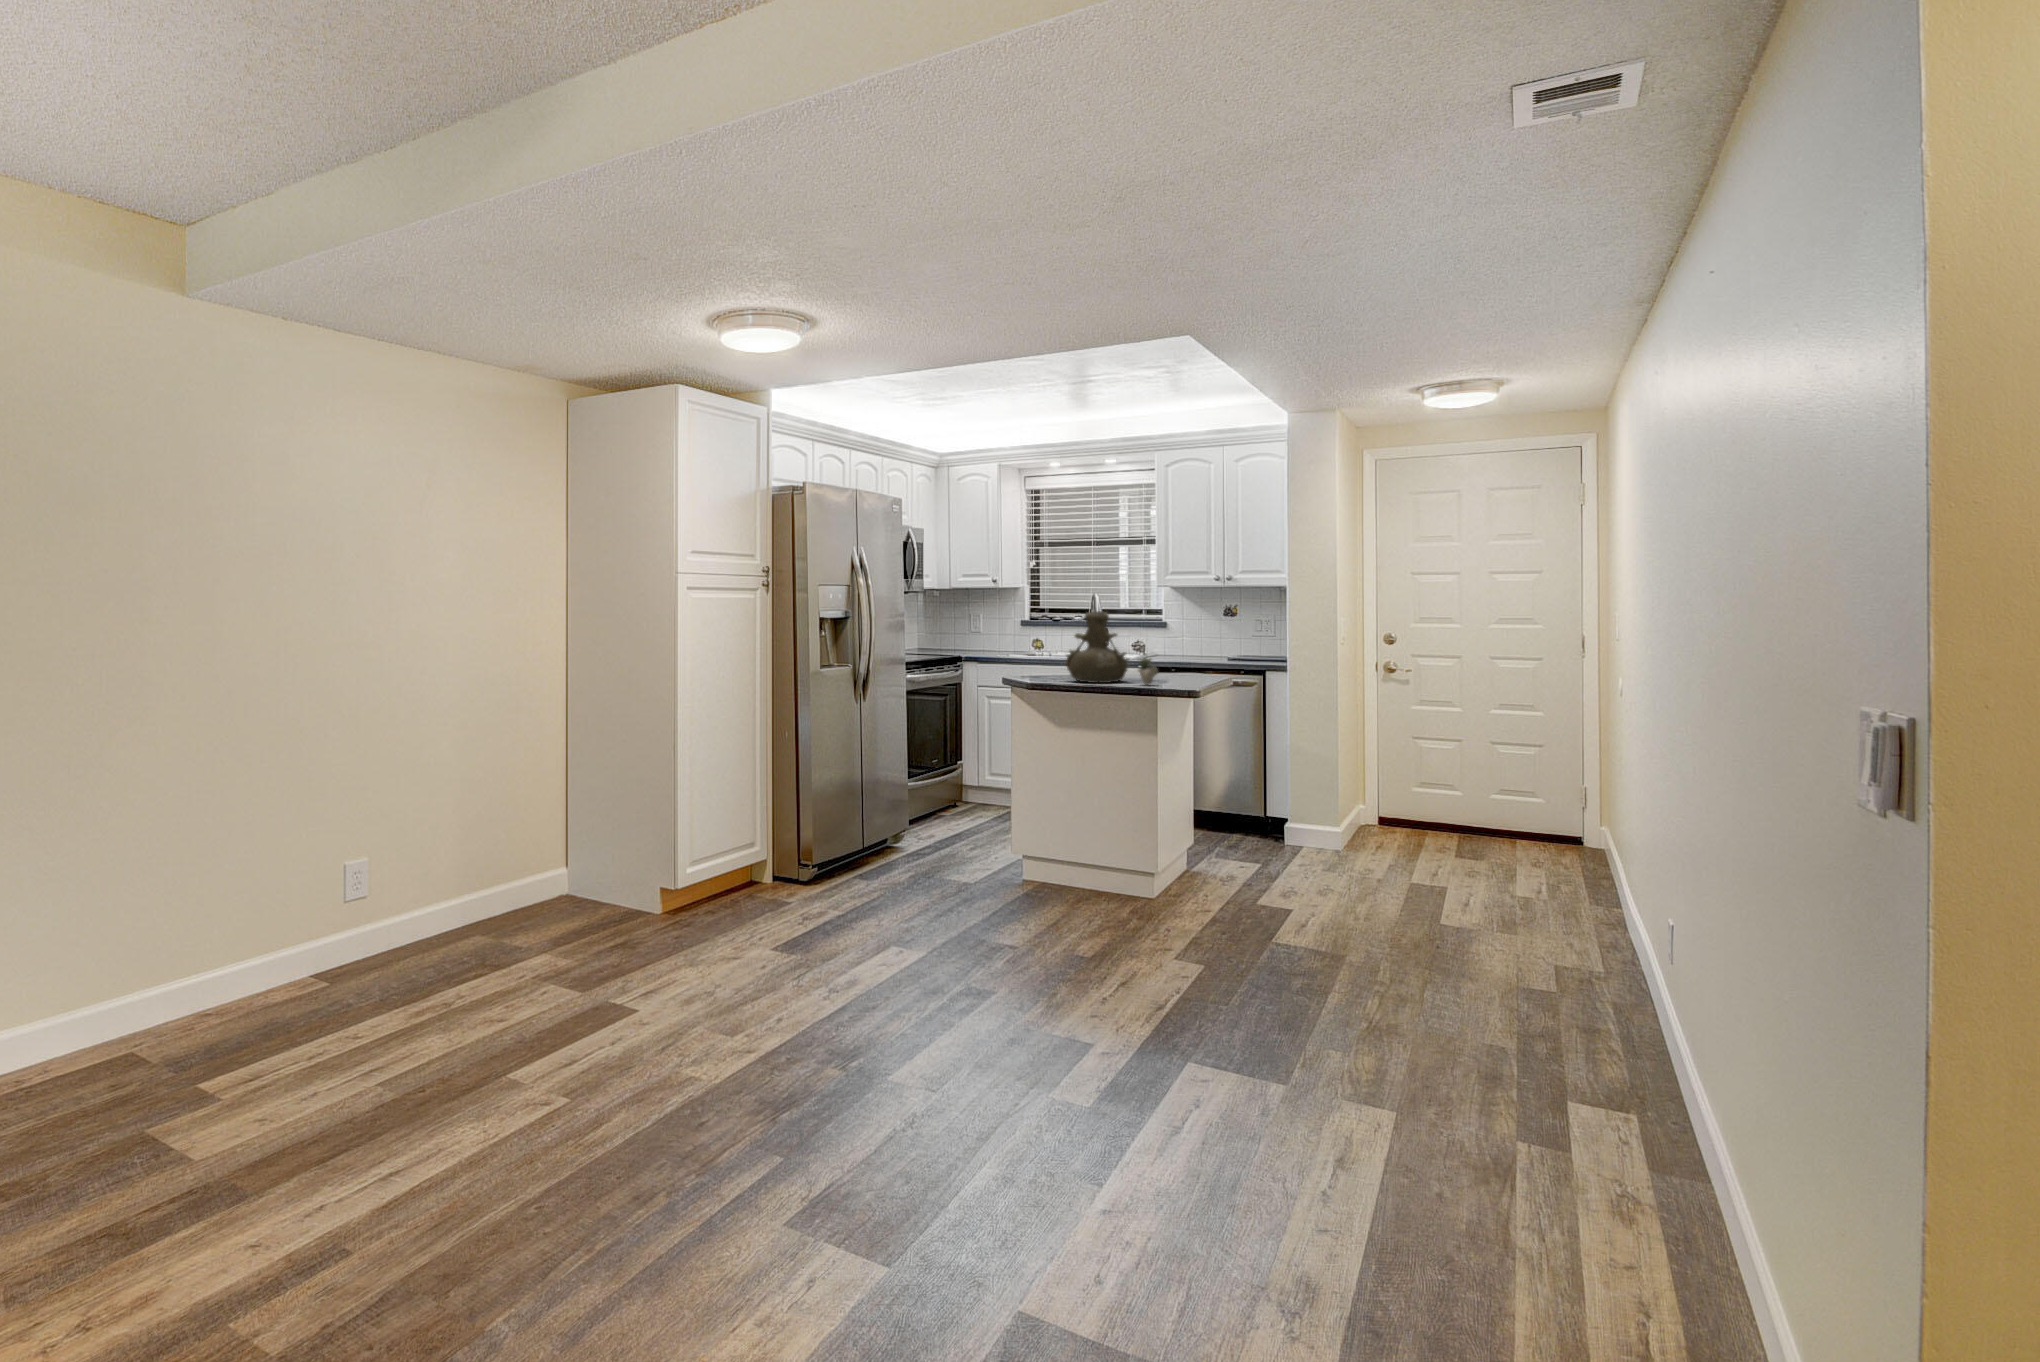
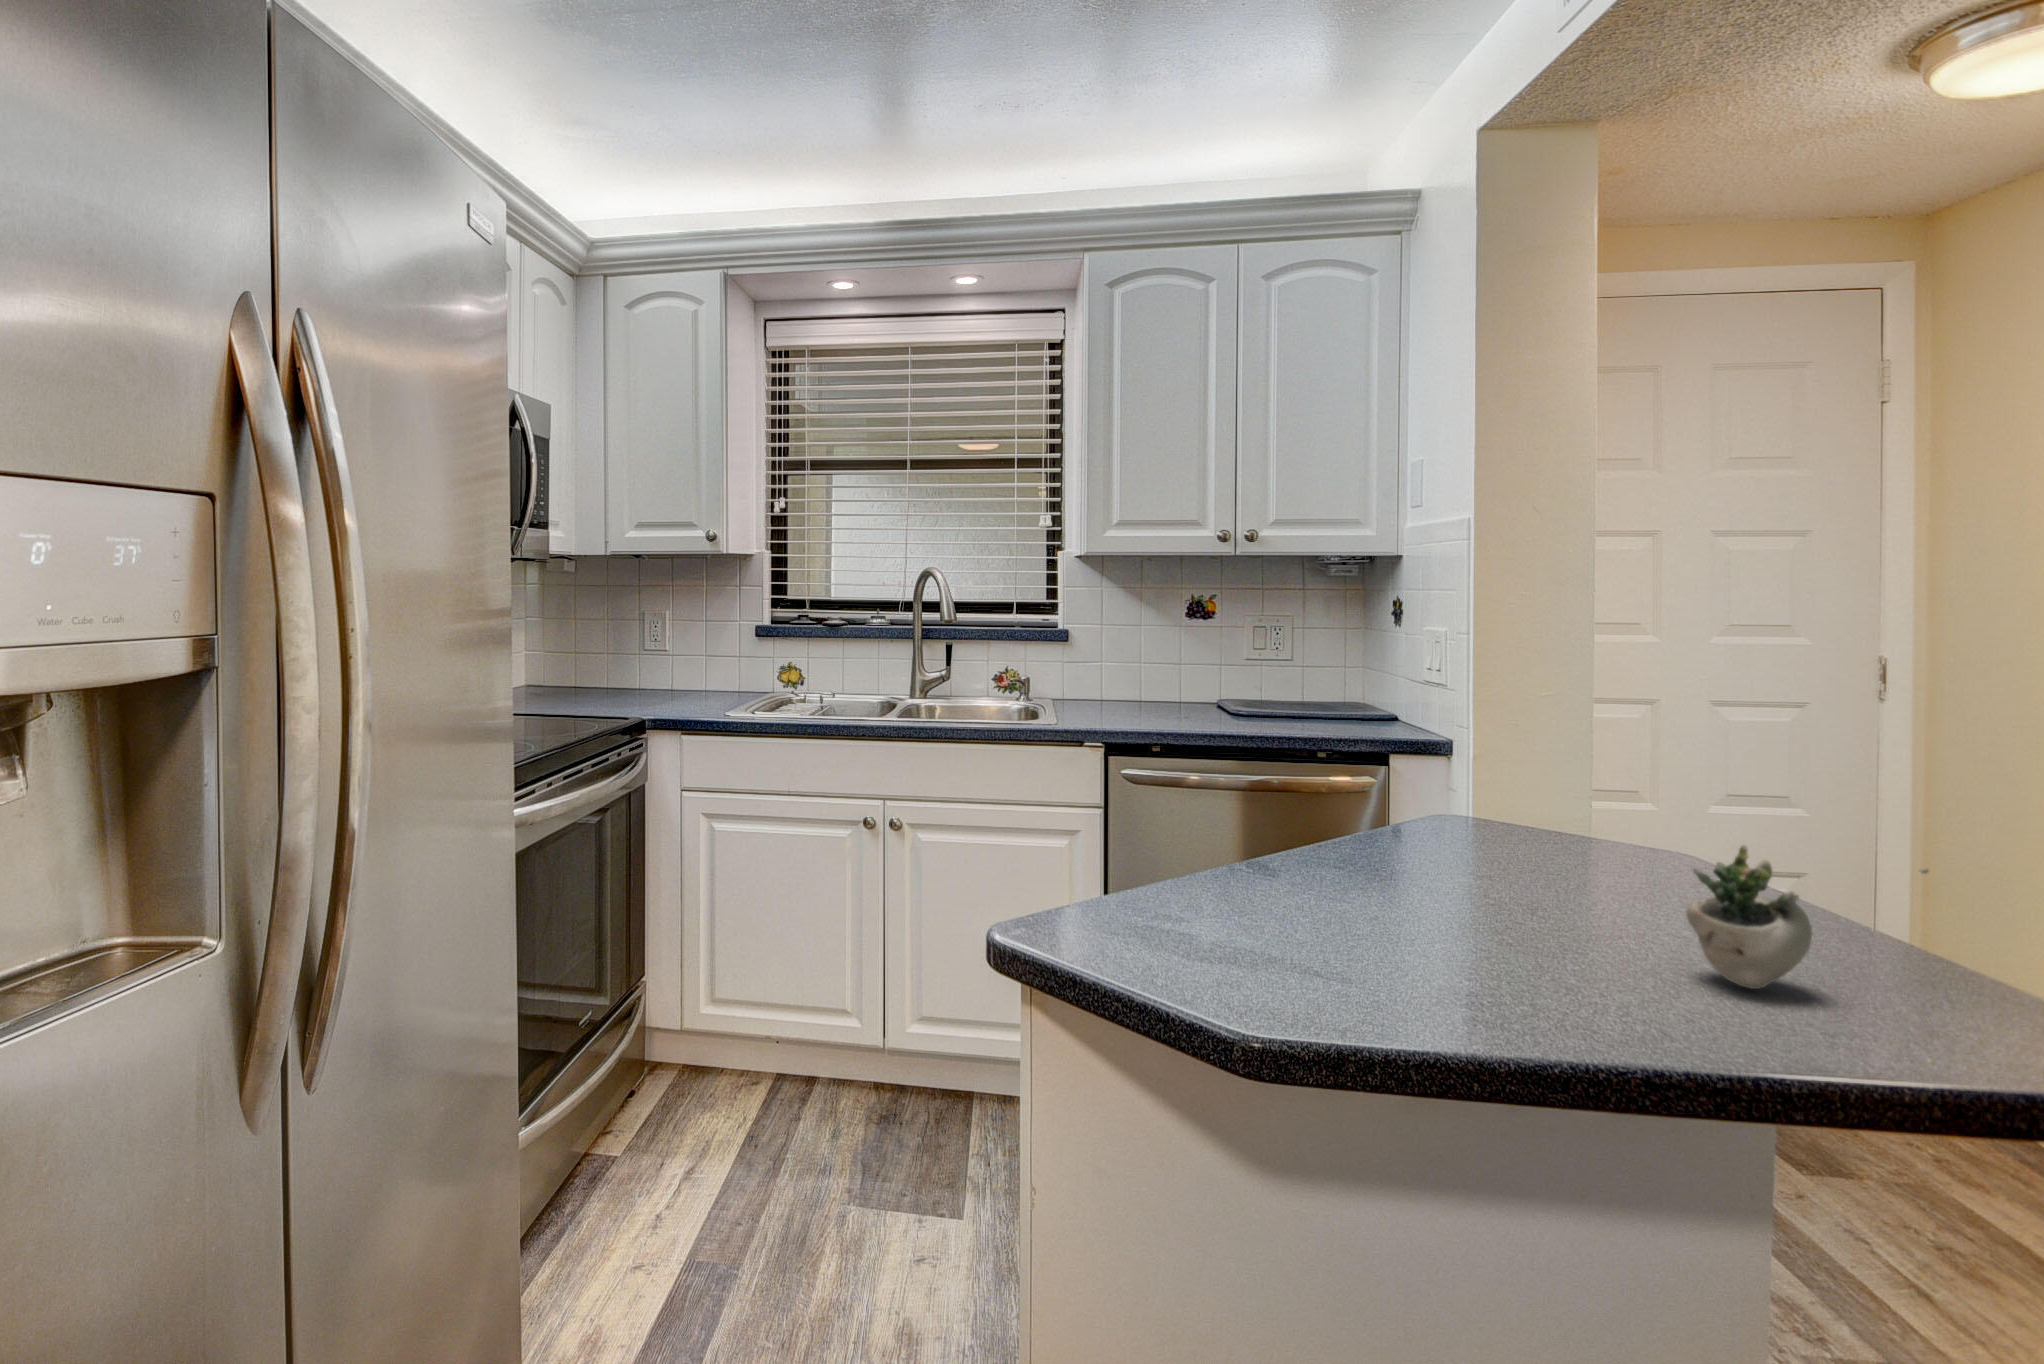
vase: present [1064,611,1129,683] -> none [1252,633,1574,958]

